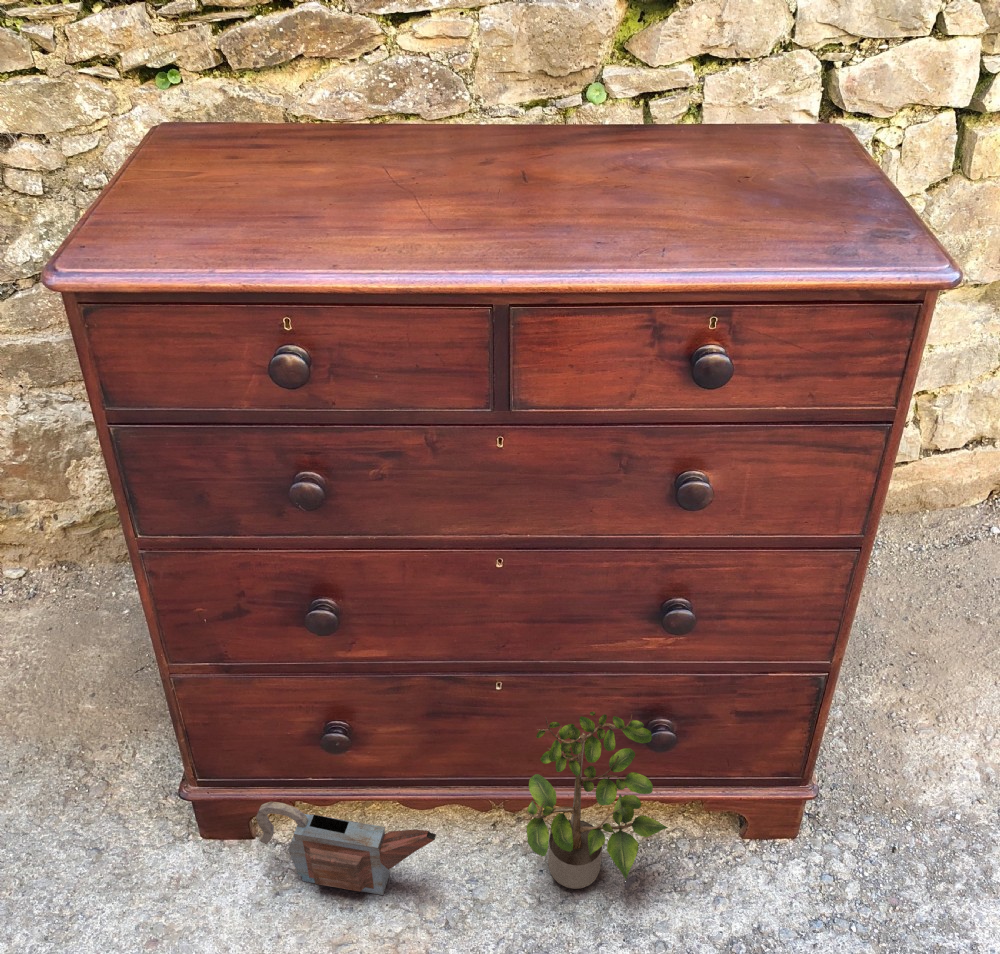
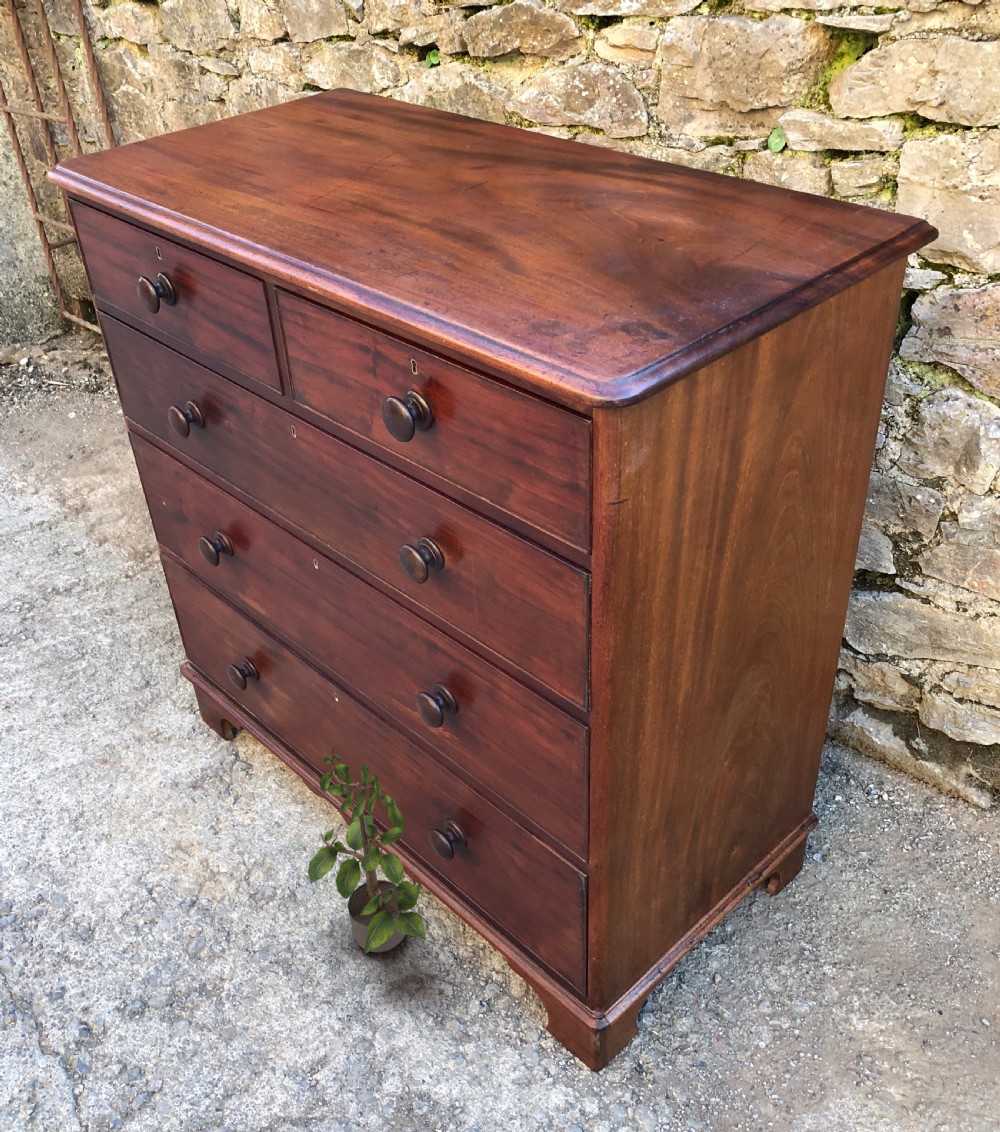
watering can: present [256,802,436,895] -> none [194,707,267,842]

